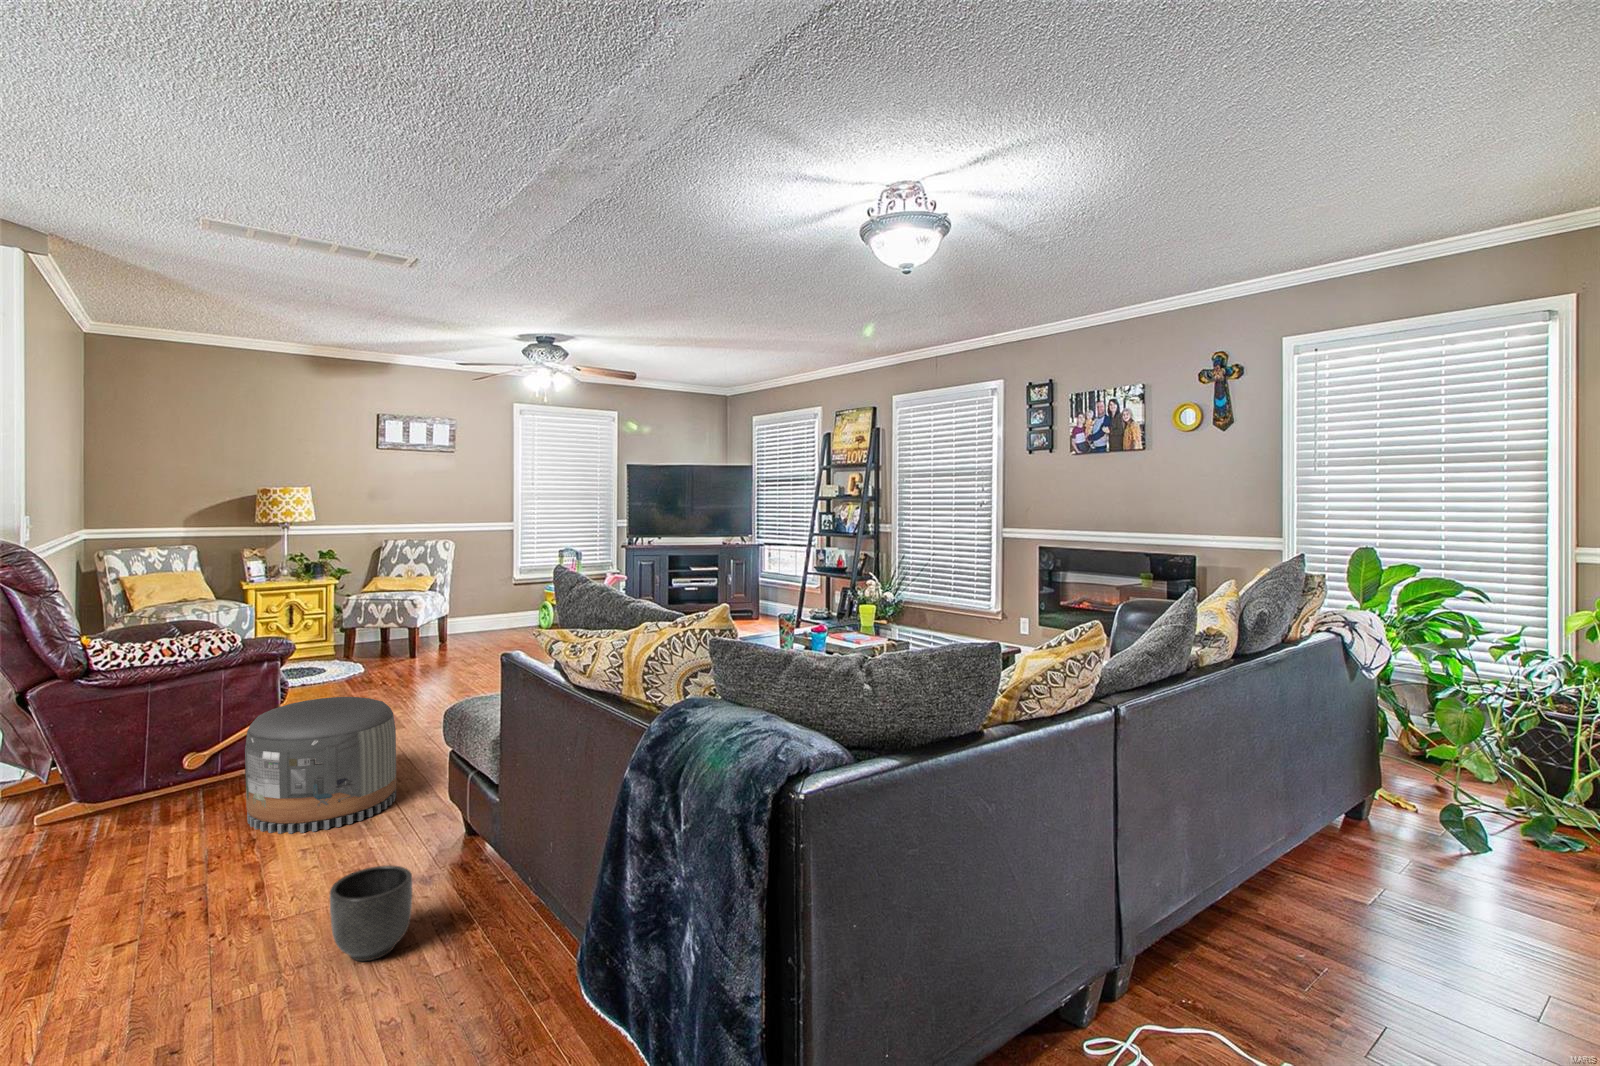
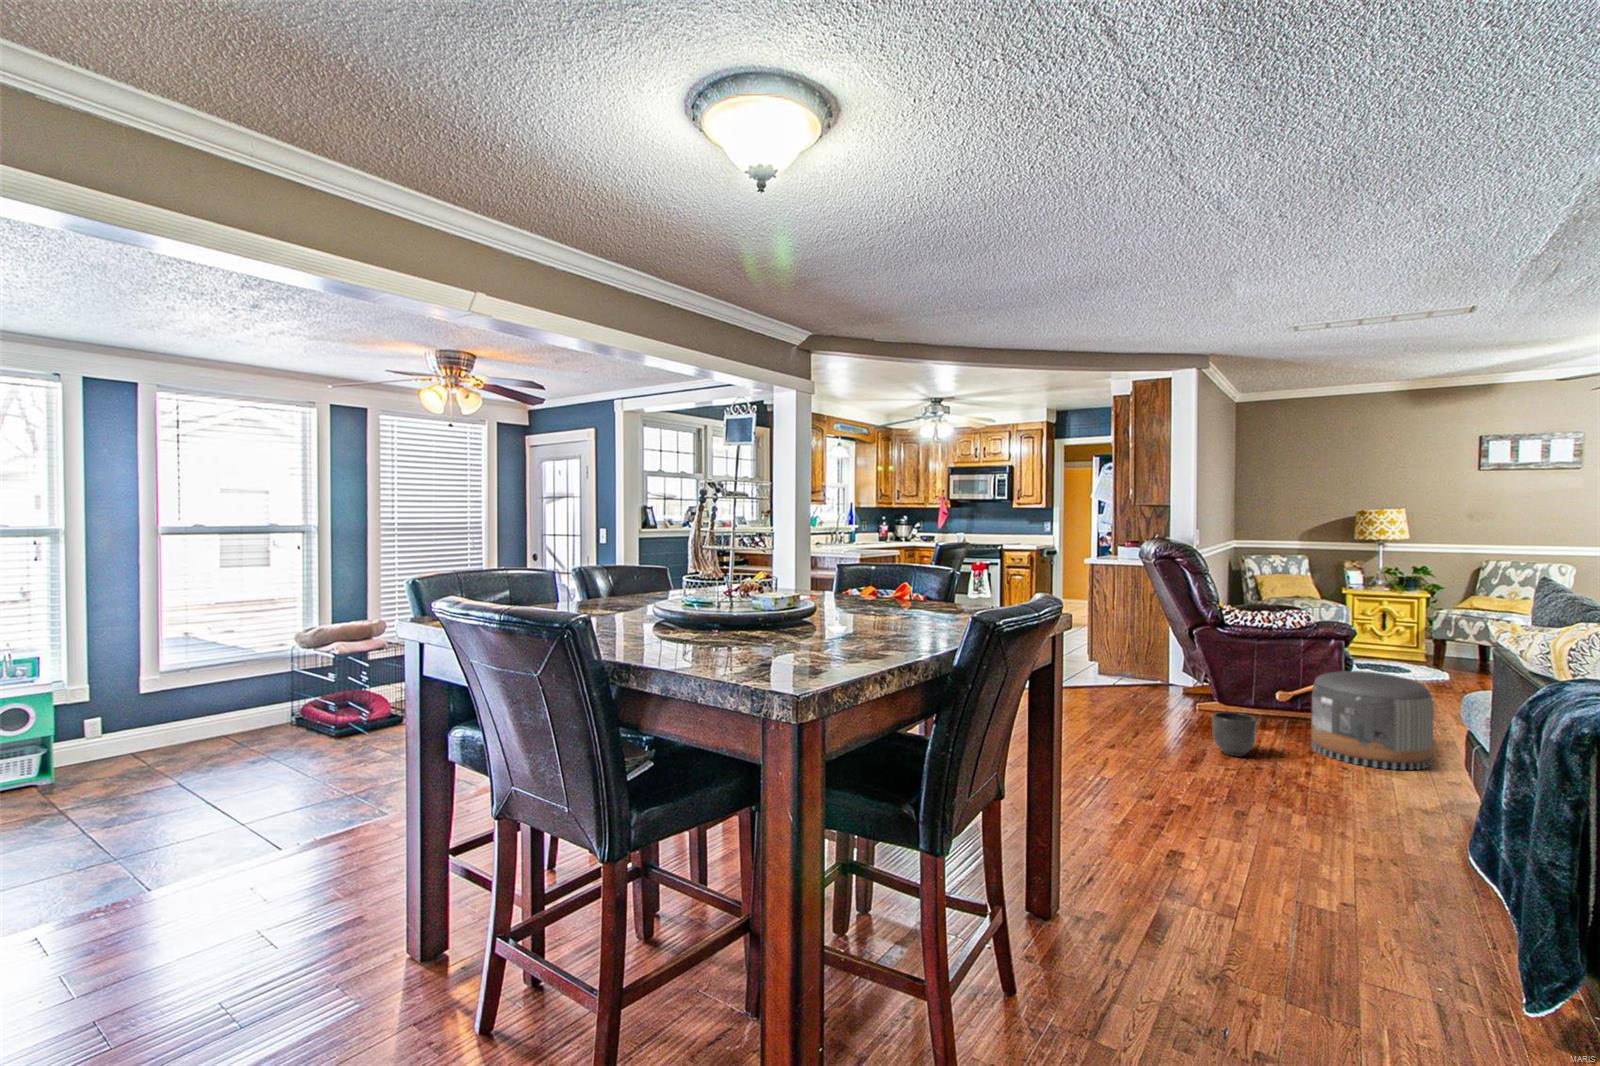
planter: present [330,865,412,961] -> present [1212,712,1256,756]

